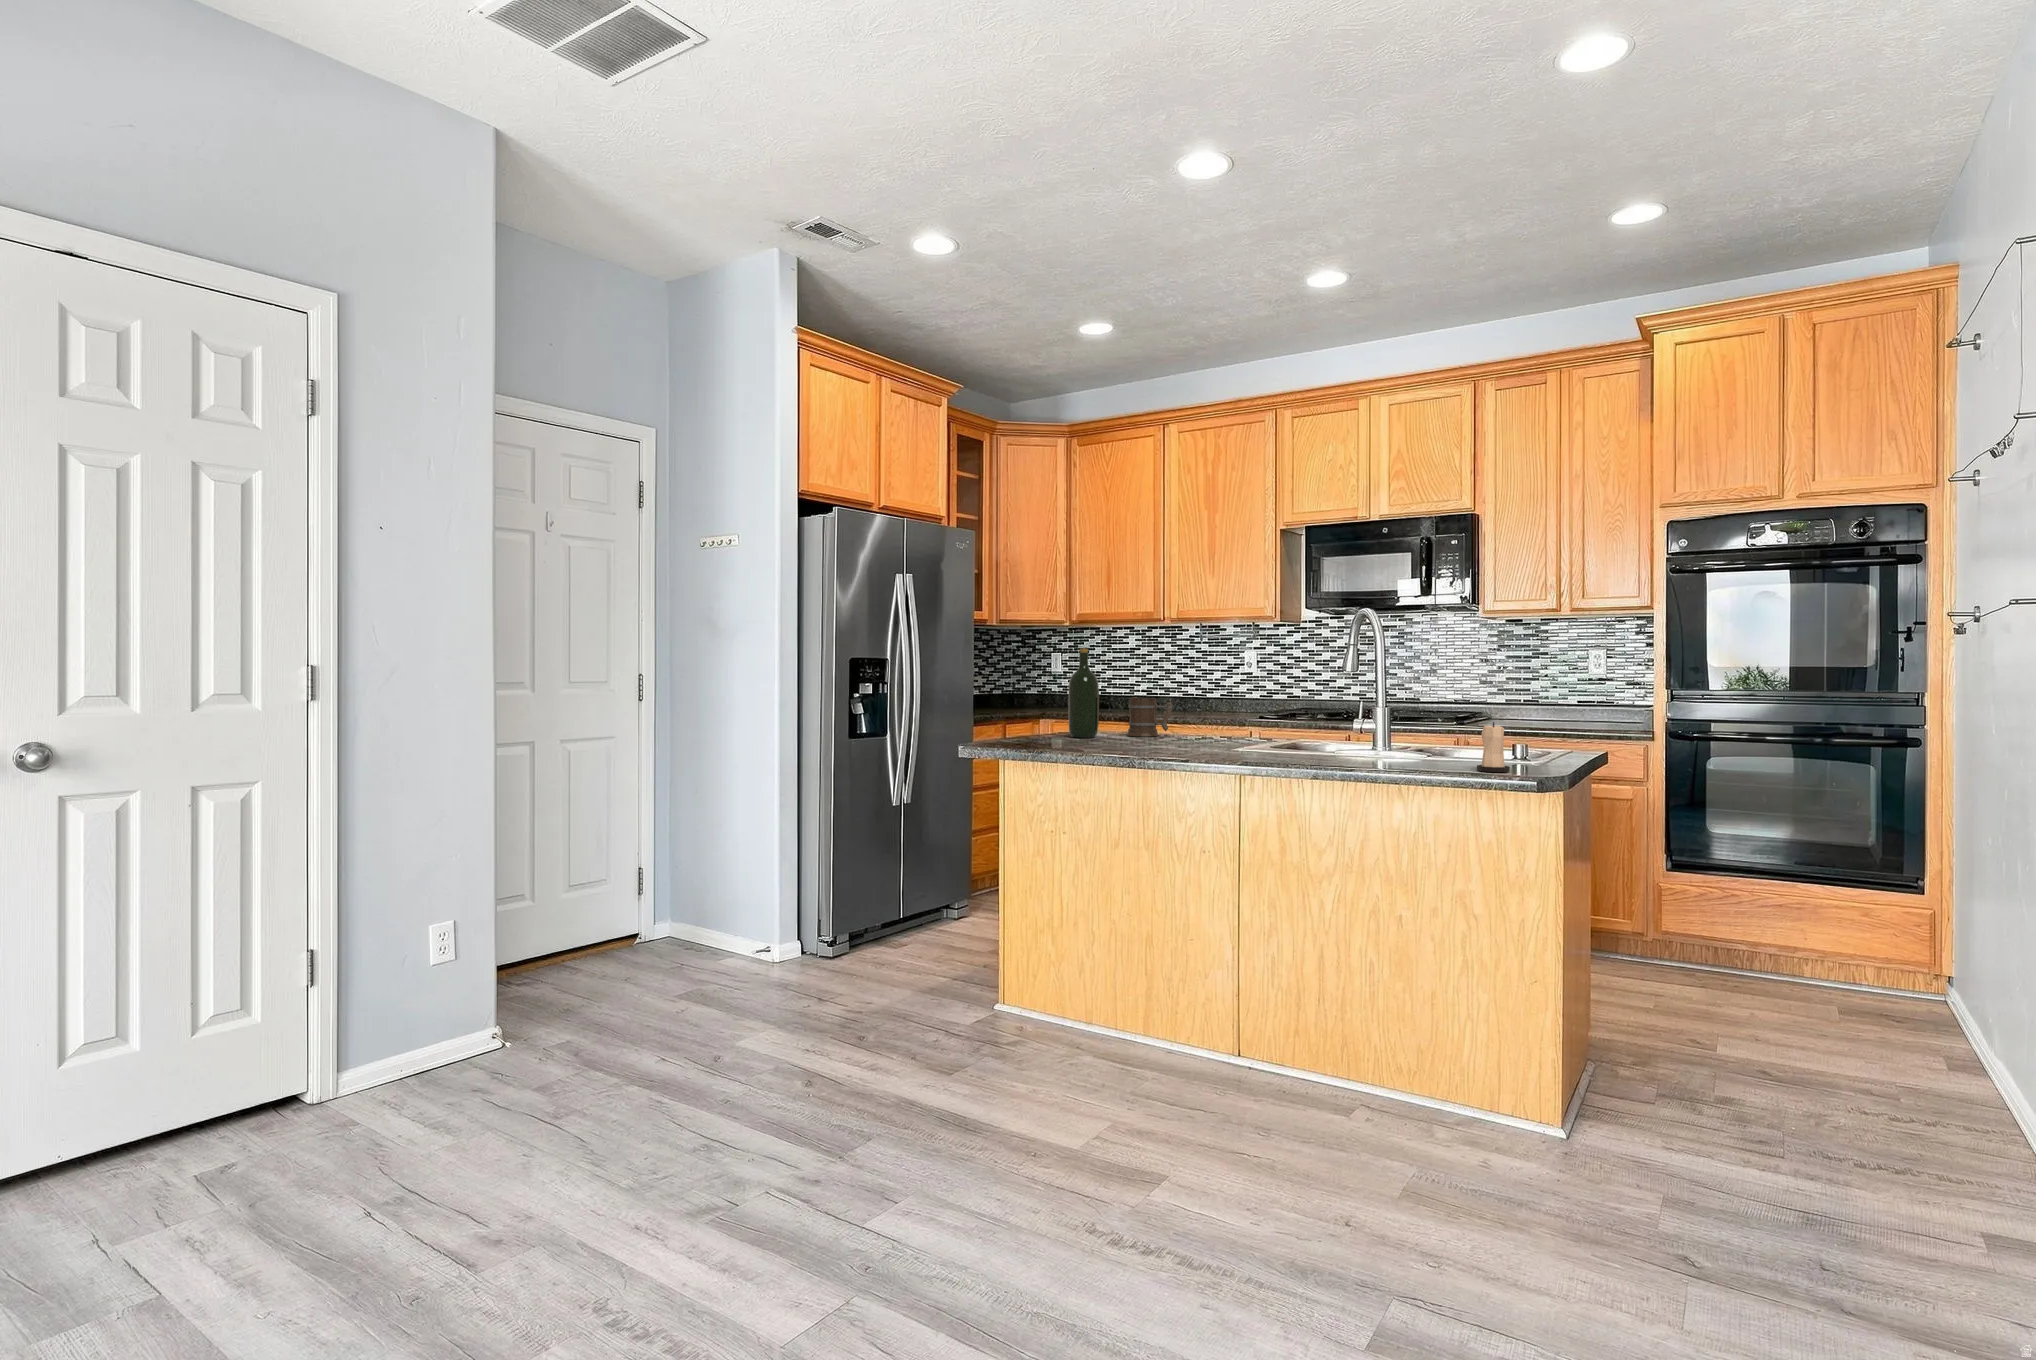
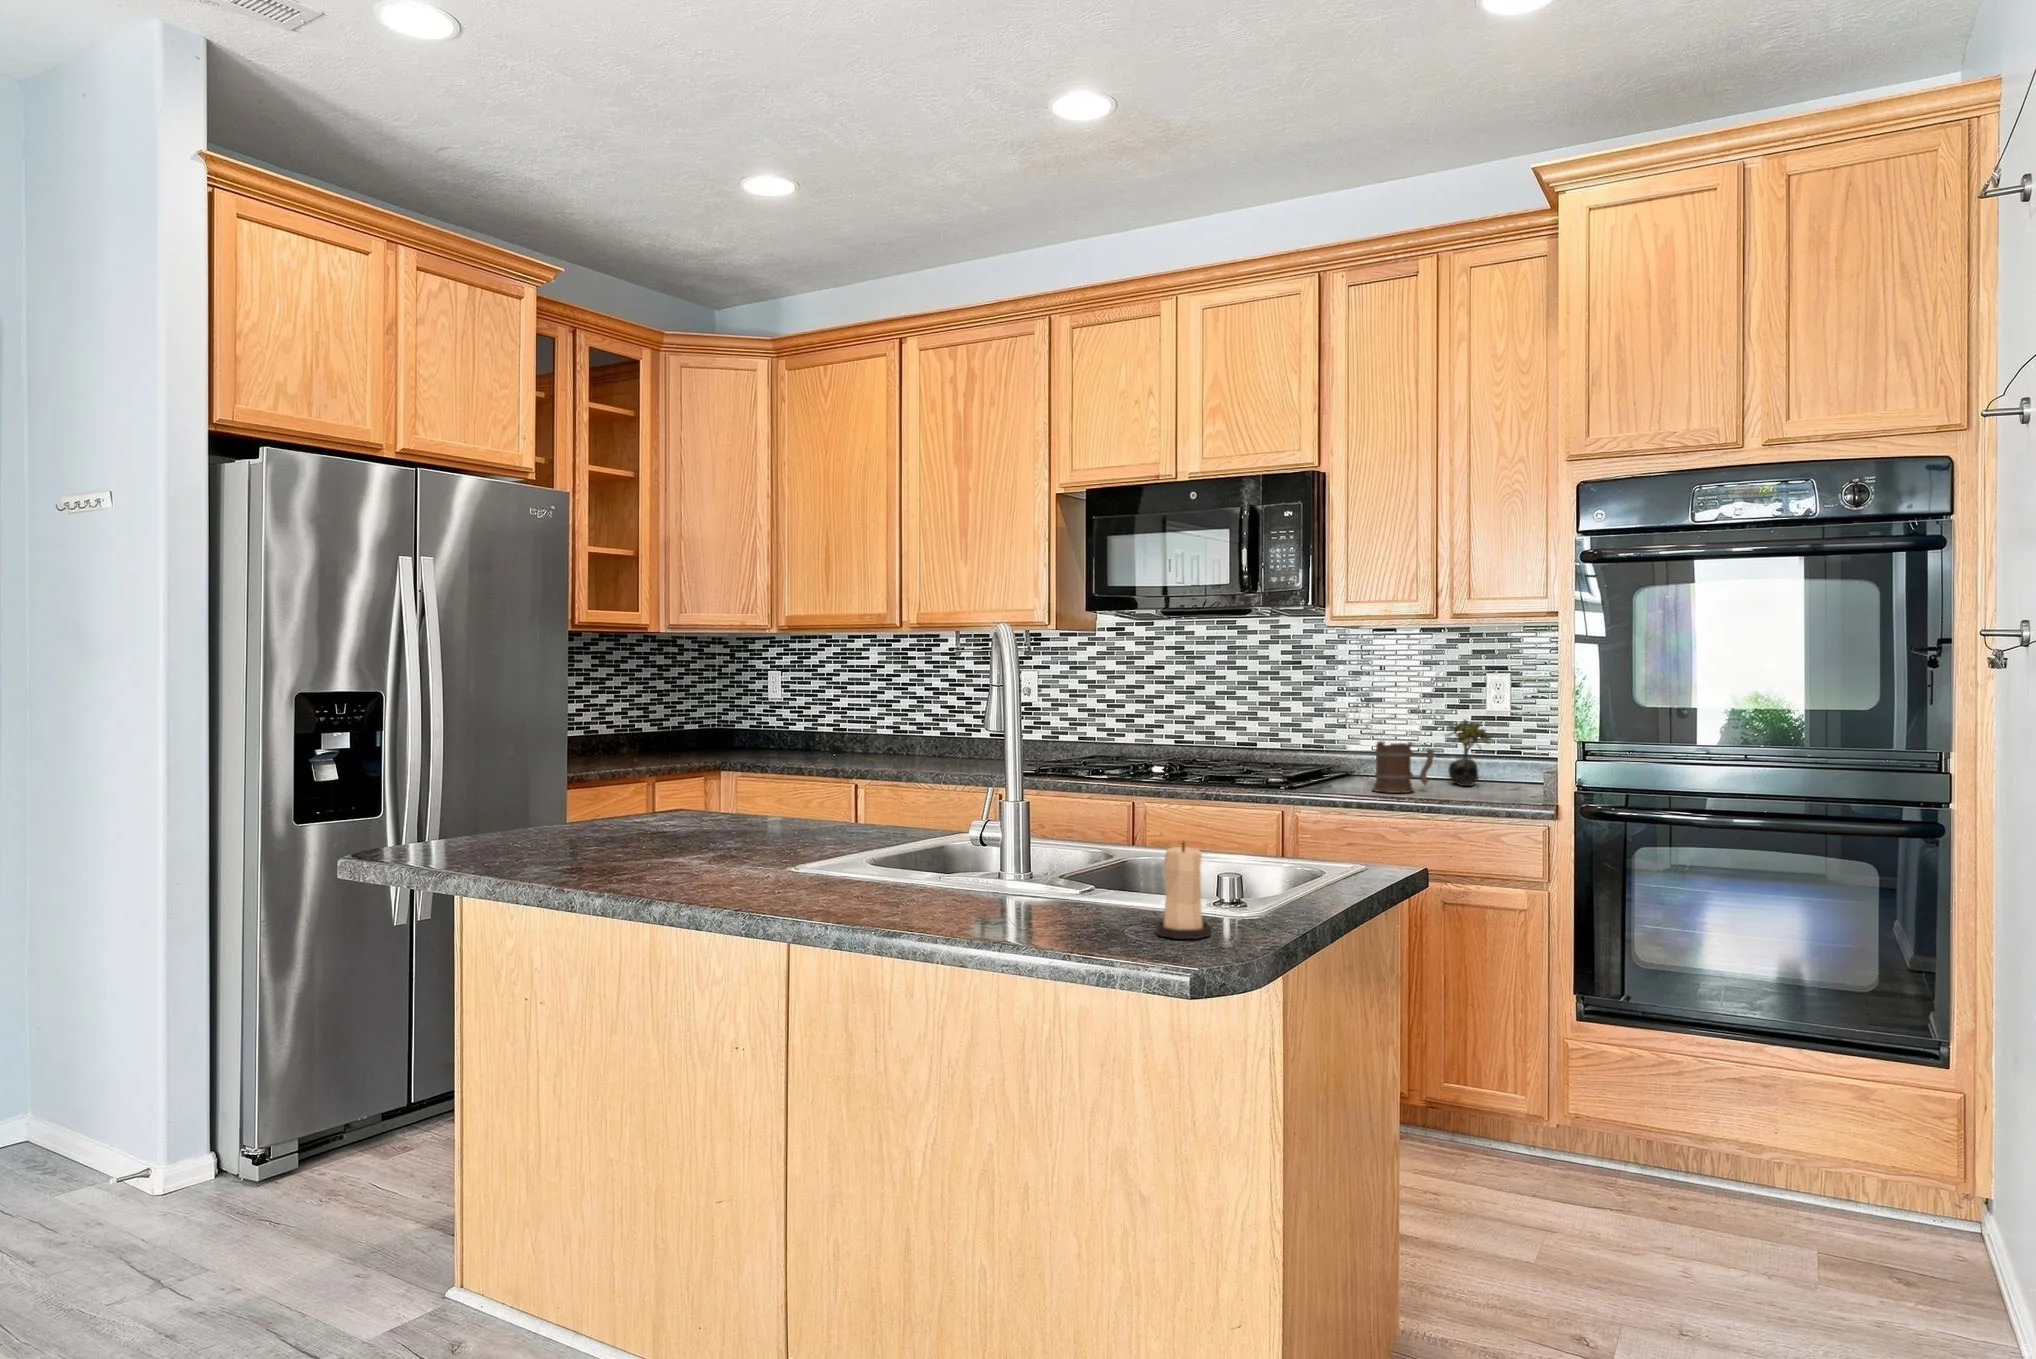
wine bottle: present [1068,649,1099,738] -> none [597,682,649,832]
succulent plant: none [1564,680,1599,724] -> present [1446,720,1492,786]
mug: present [1127,697,1173,736] -> present [1373,741,1434,793]

